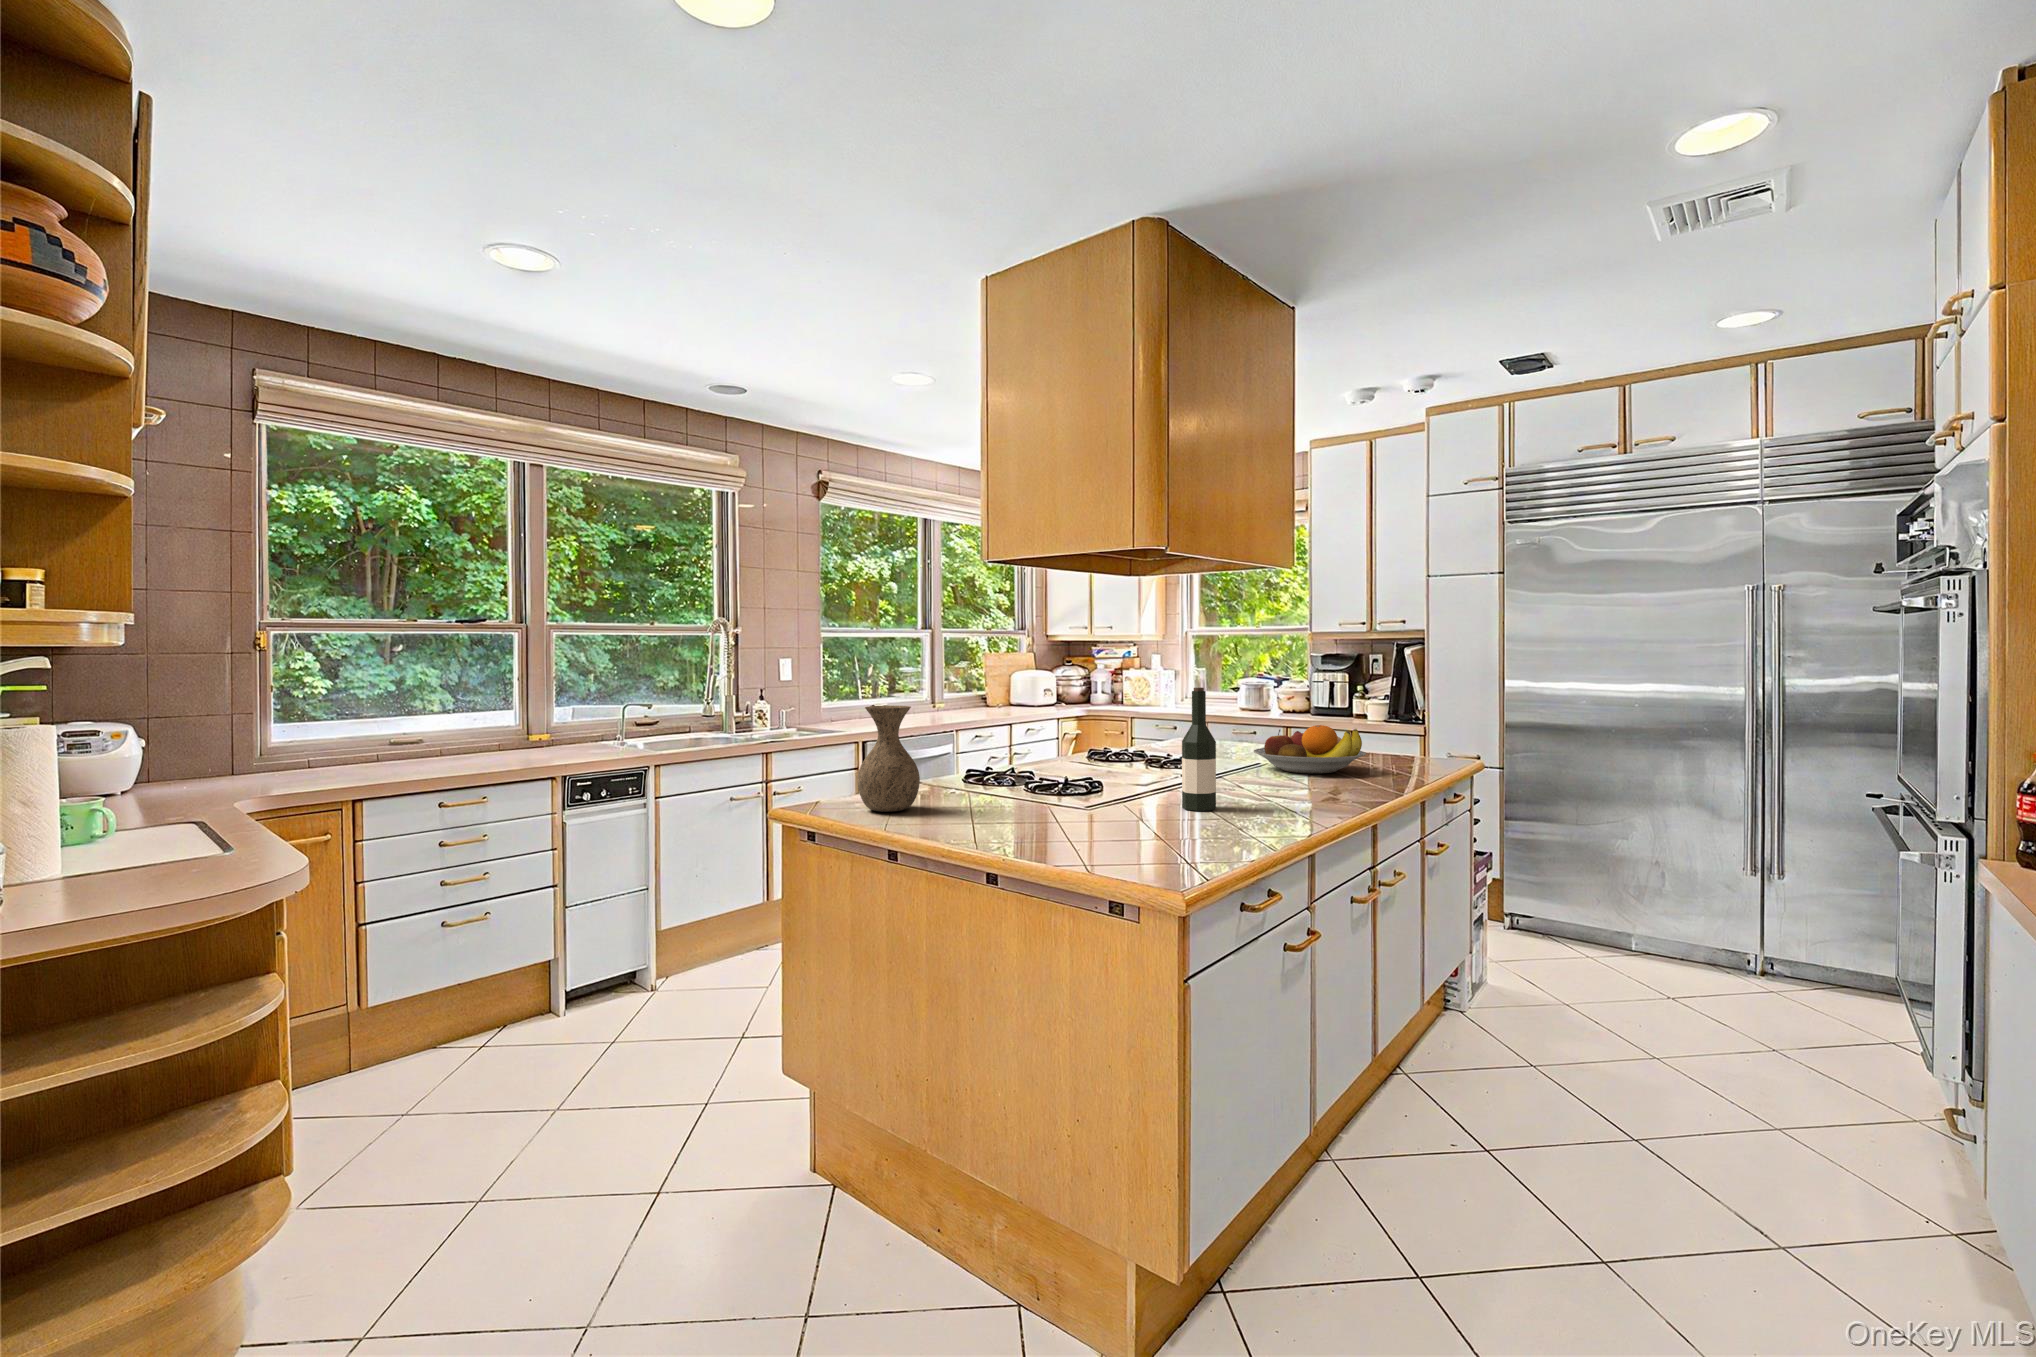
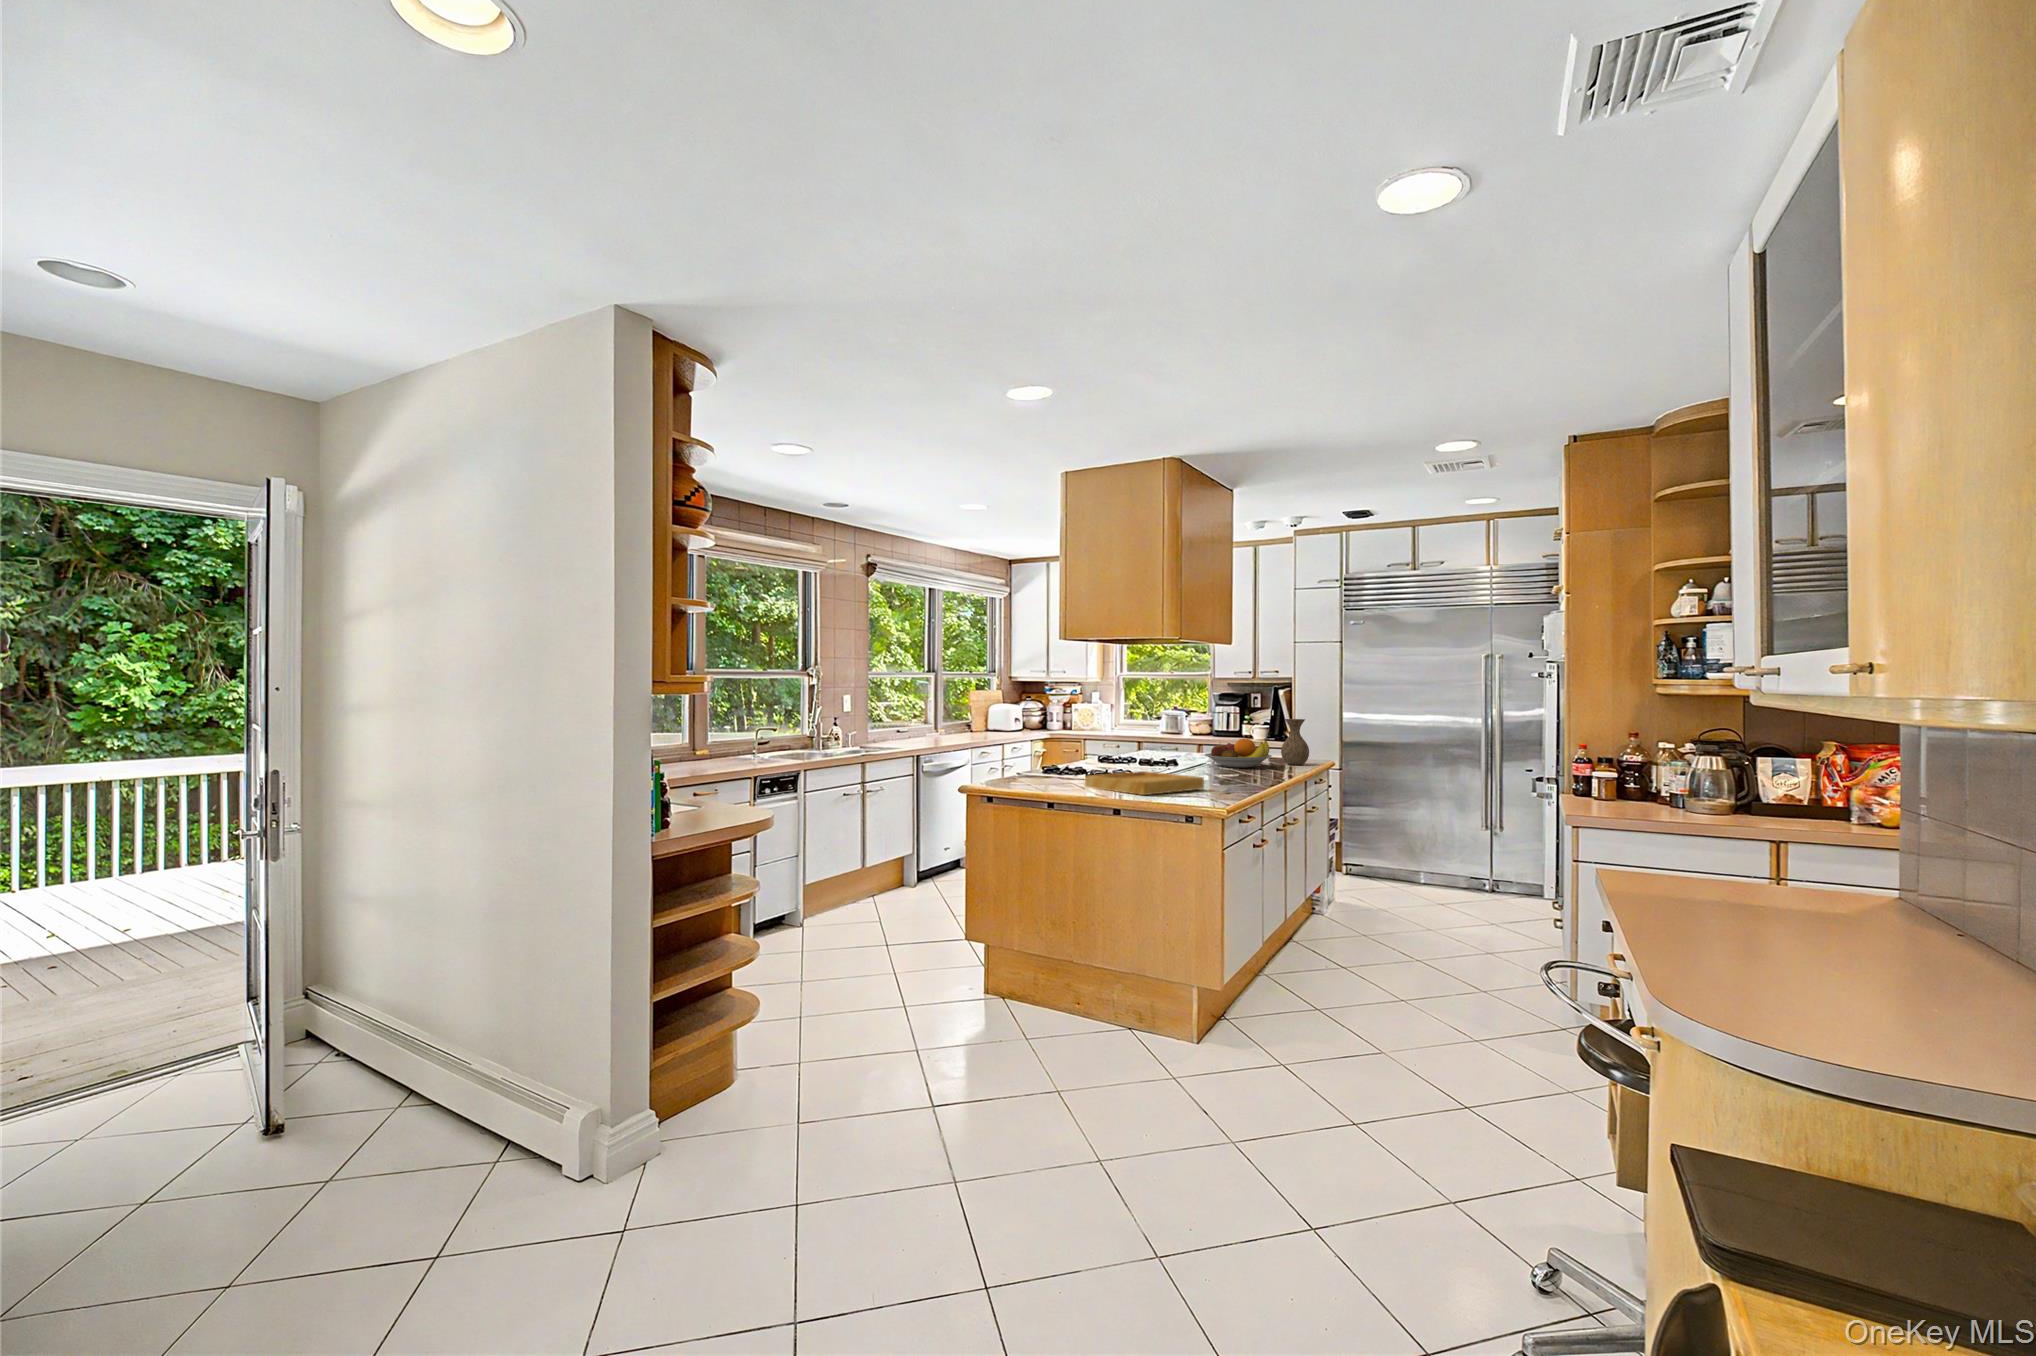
wine bottle: present [1182,687,1216,811] -> none [1186,715,1205,783]
vase: present [857,706,920,812] -> present [1281,719,1309,765]
tray: none [976,787,1193,846] -> present [1085,771,1204,795]

